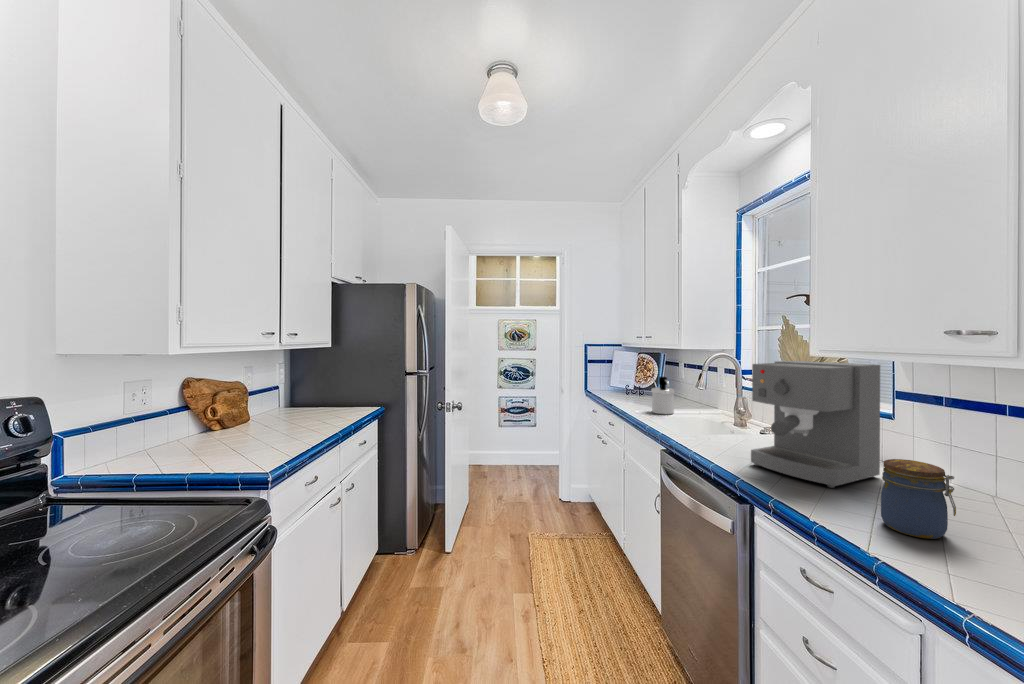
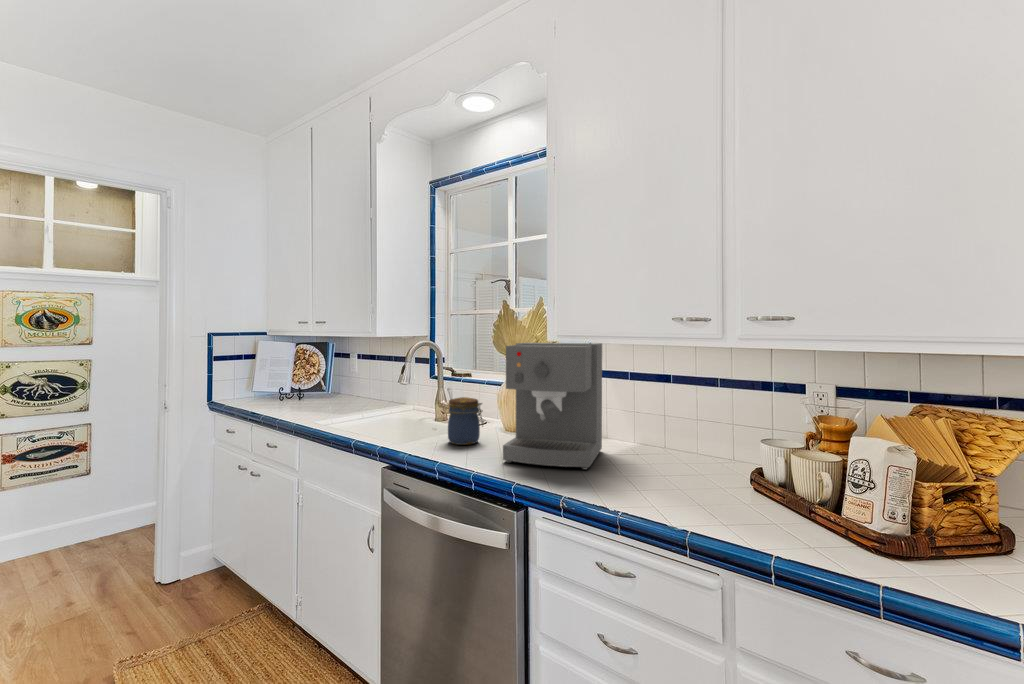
soap dispenser: present [651,377,675,414] -> none [336,372,366,421]
jar: present [881,459,956,539] -> present [448,397,483,445]

